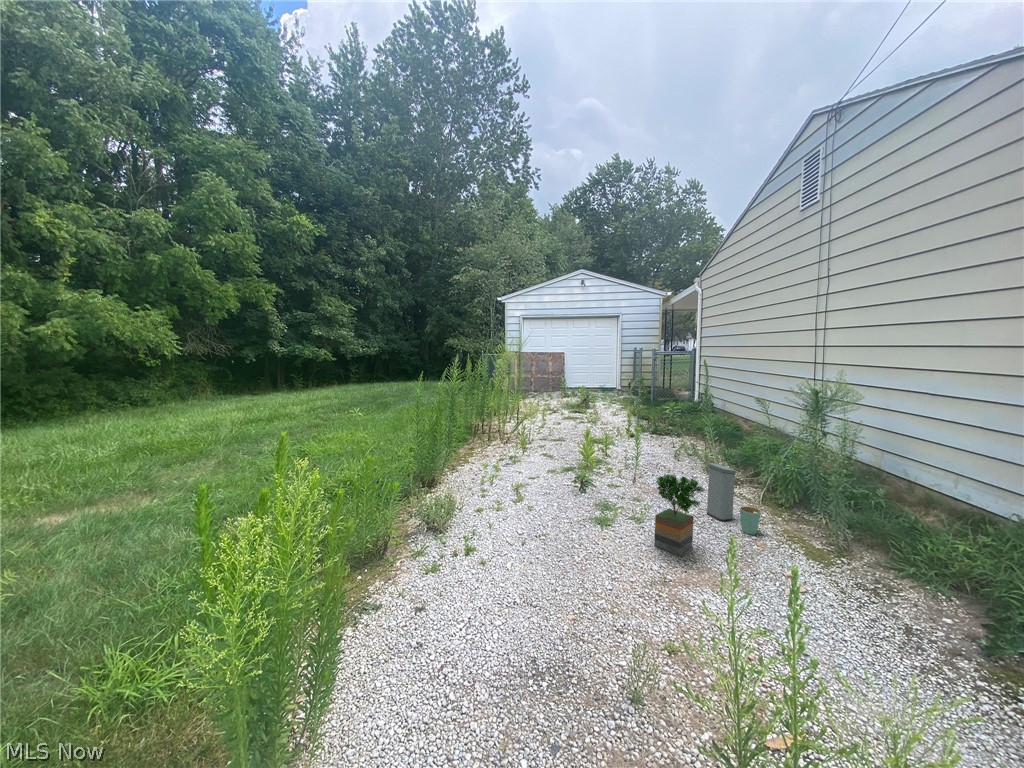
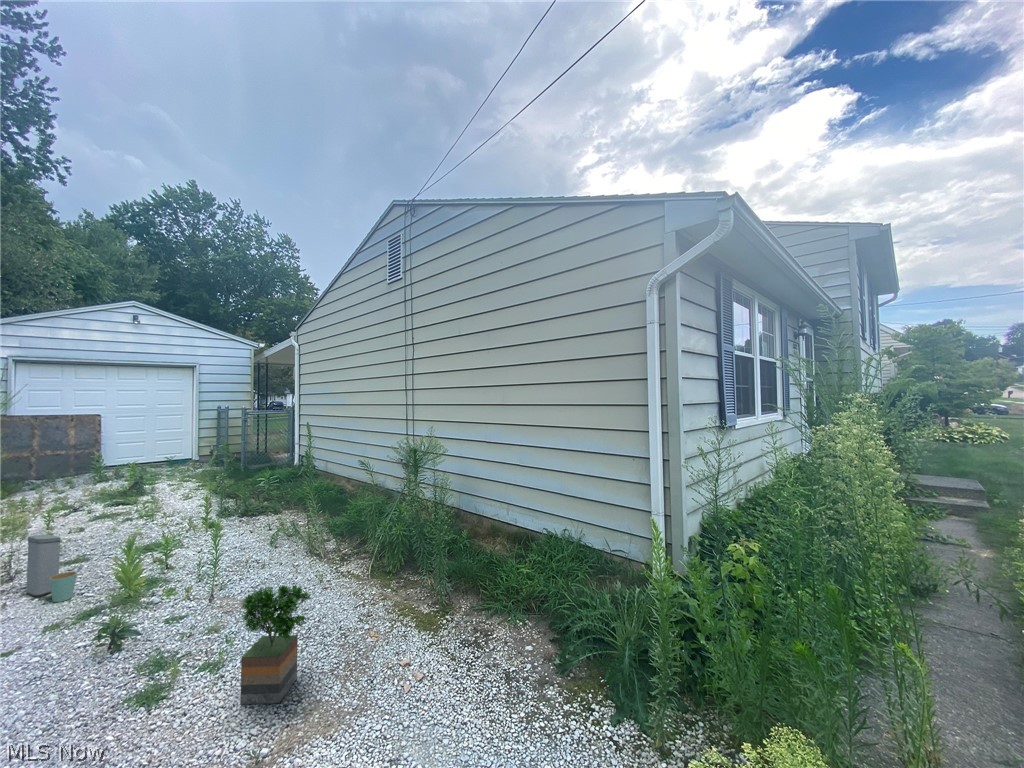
trash can: present [707,463,761,535] -> present [26,534,77,602]

